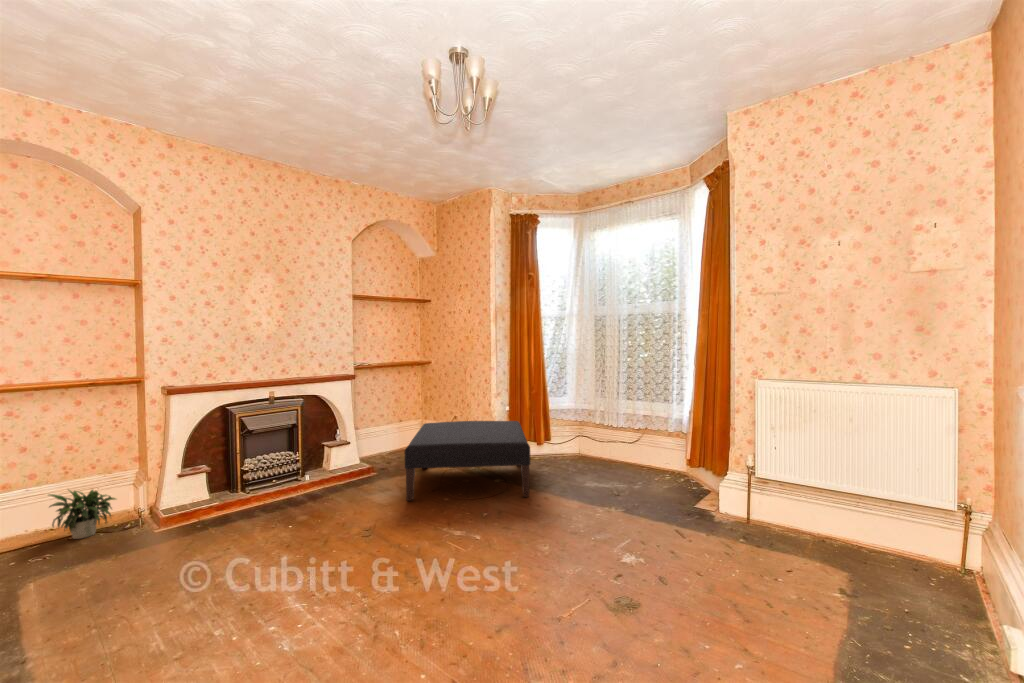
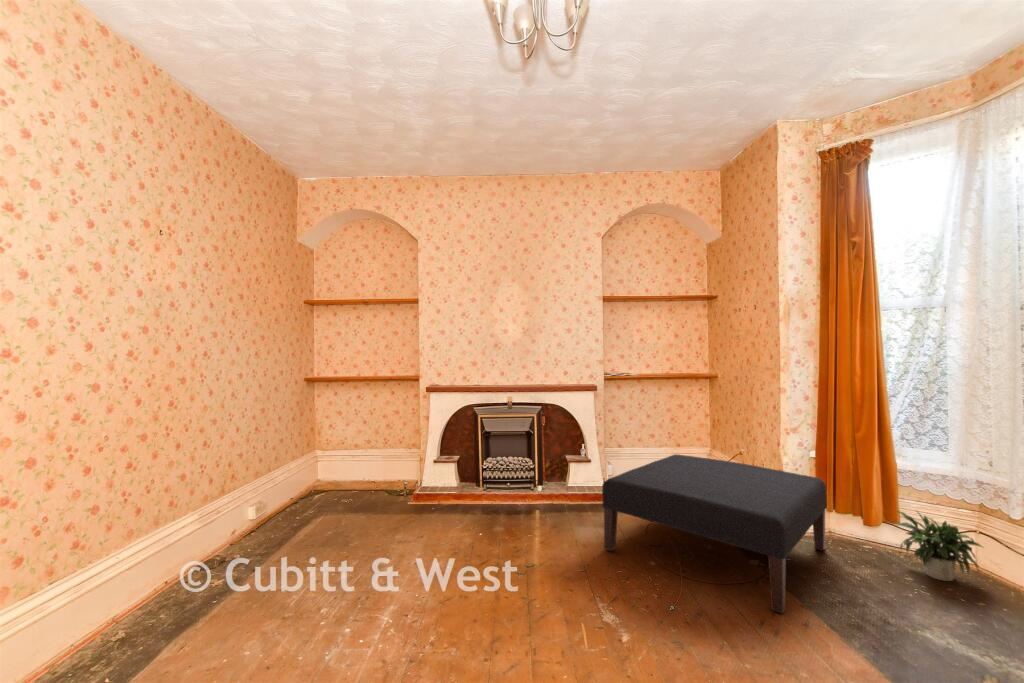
potted plant: present [49,490,115,539] -> present [897,511,983,581]

